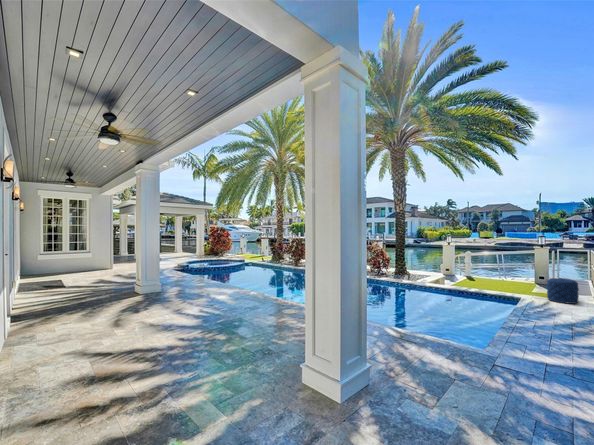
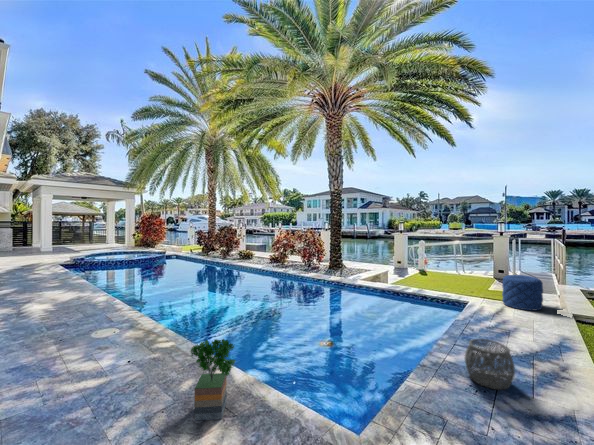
potted tree: none [385,305,413,345] -> present [190,339,236,421]
woven basket: none [530,311,562,338] -> present [465,339,515,390]

